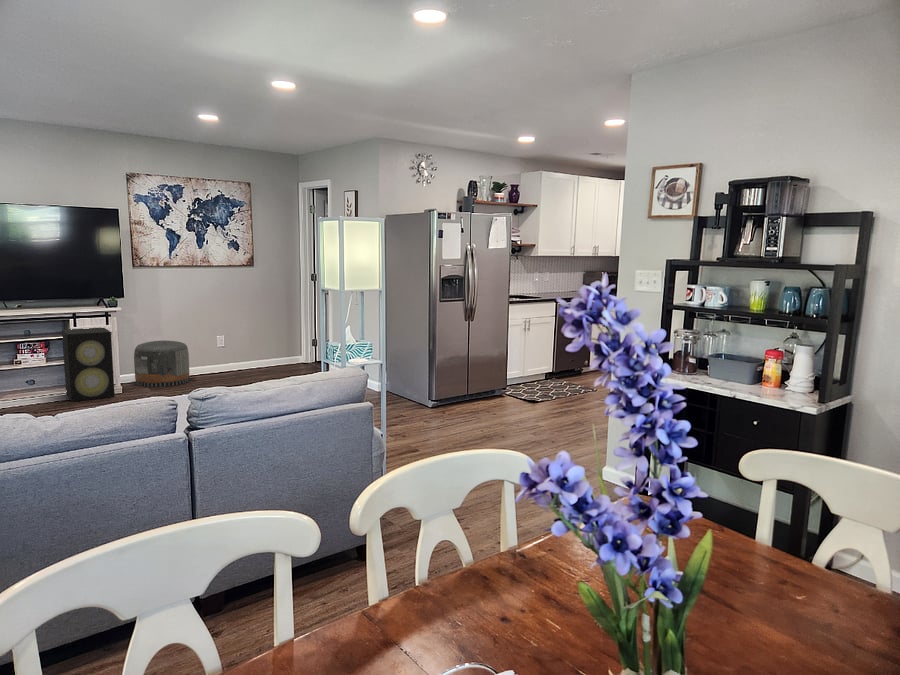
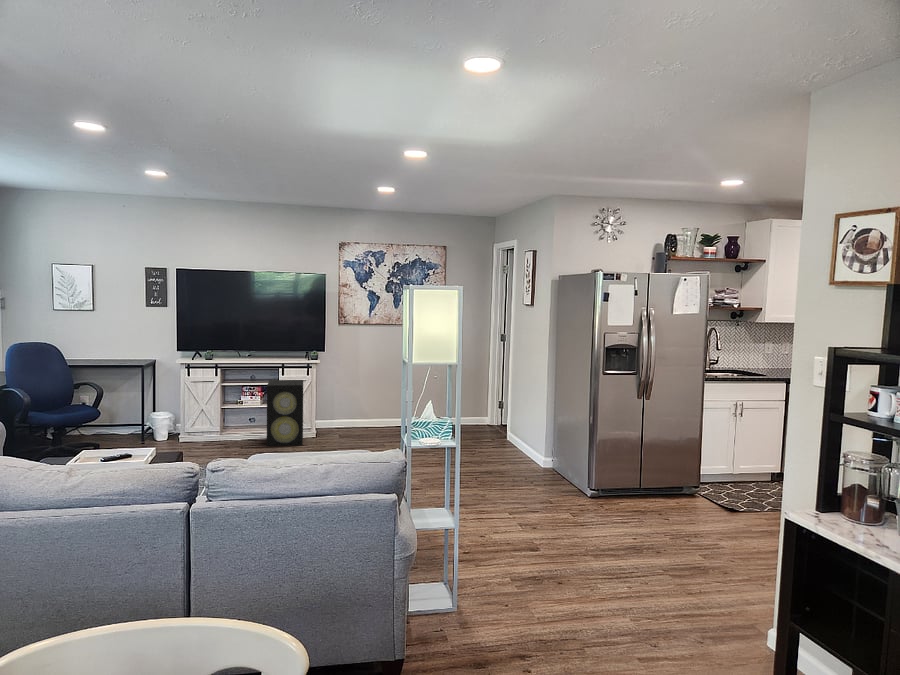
pouf: present [134,340,189,387] -> none [330,395,377,439]

